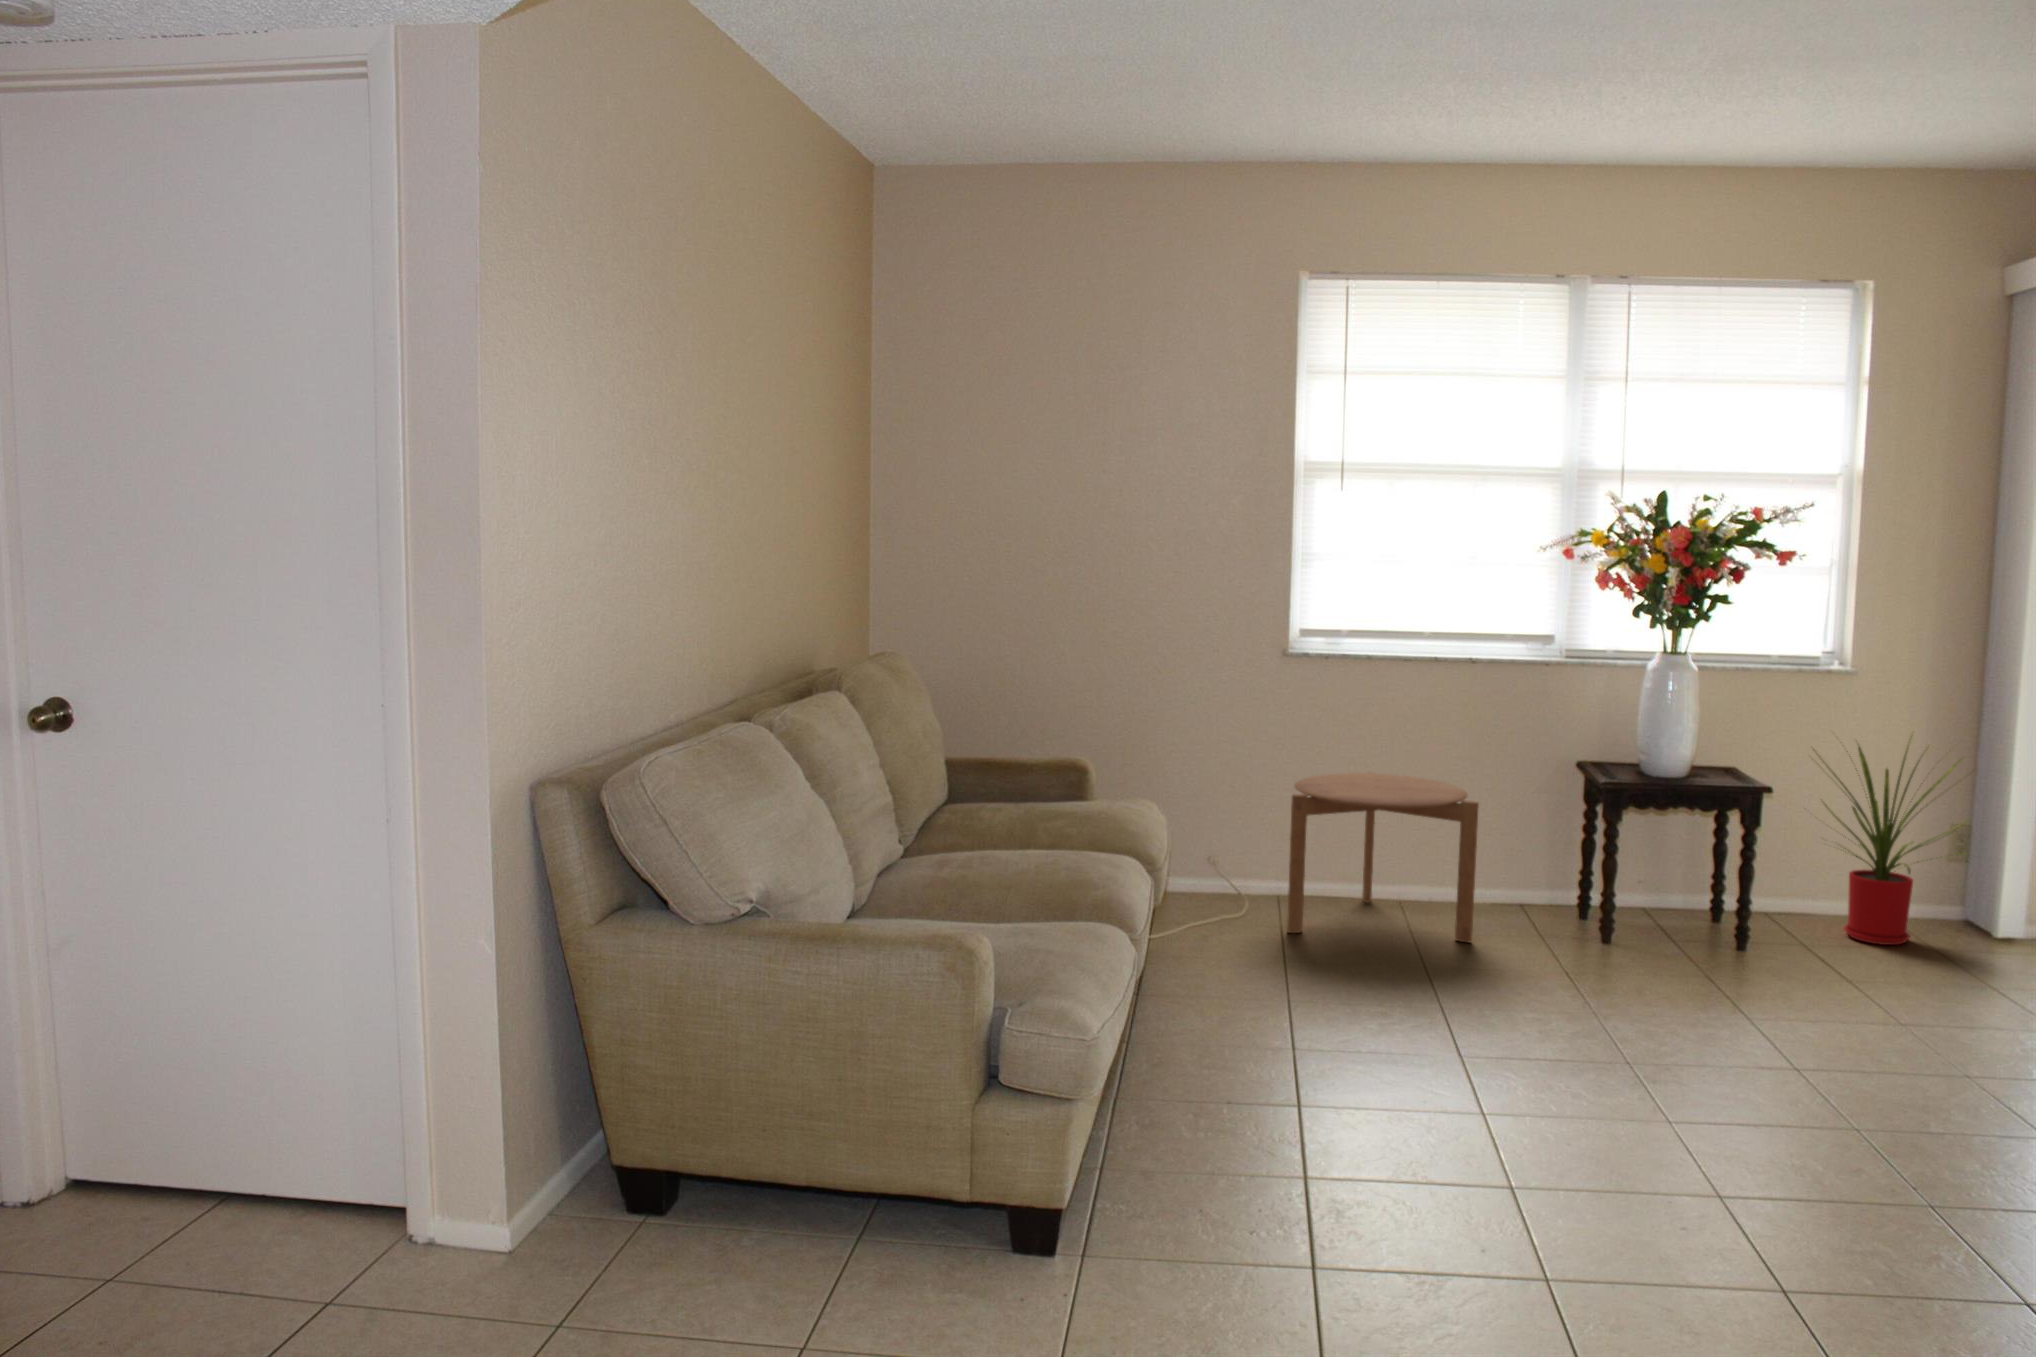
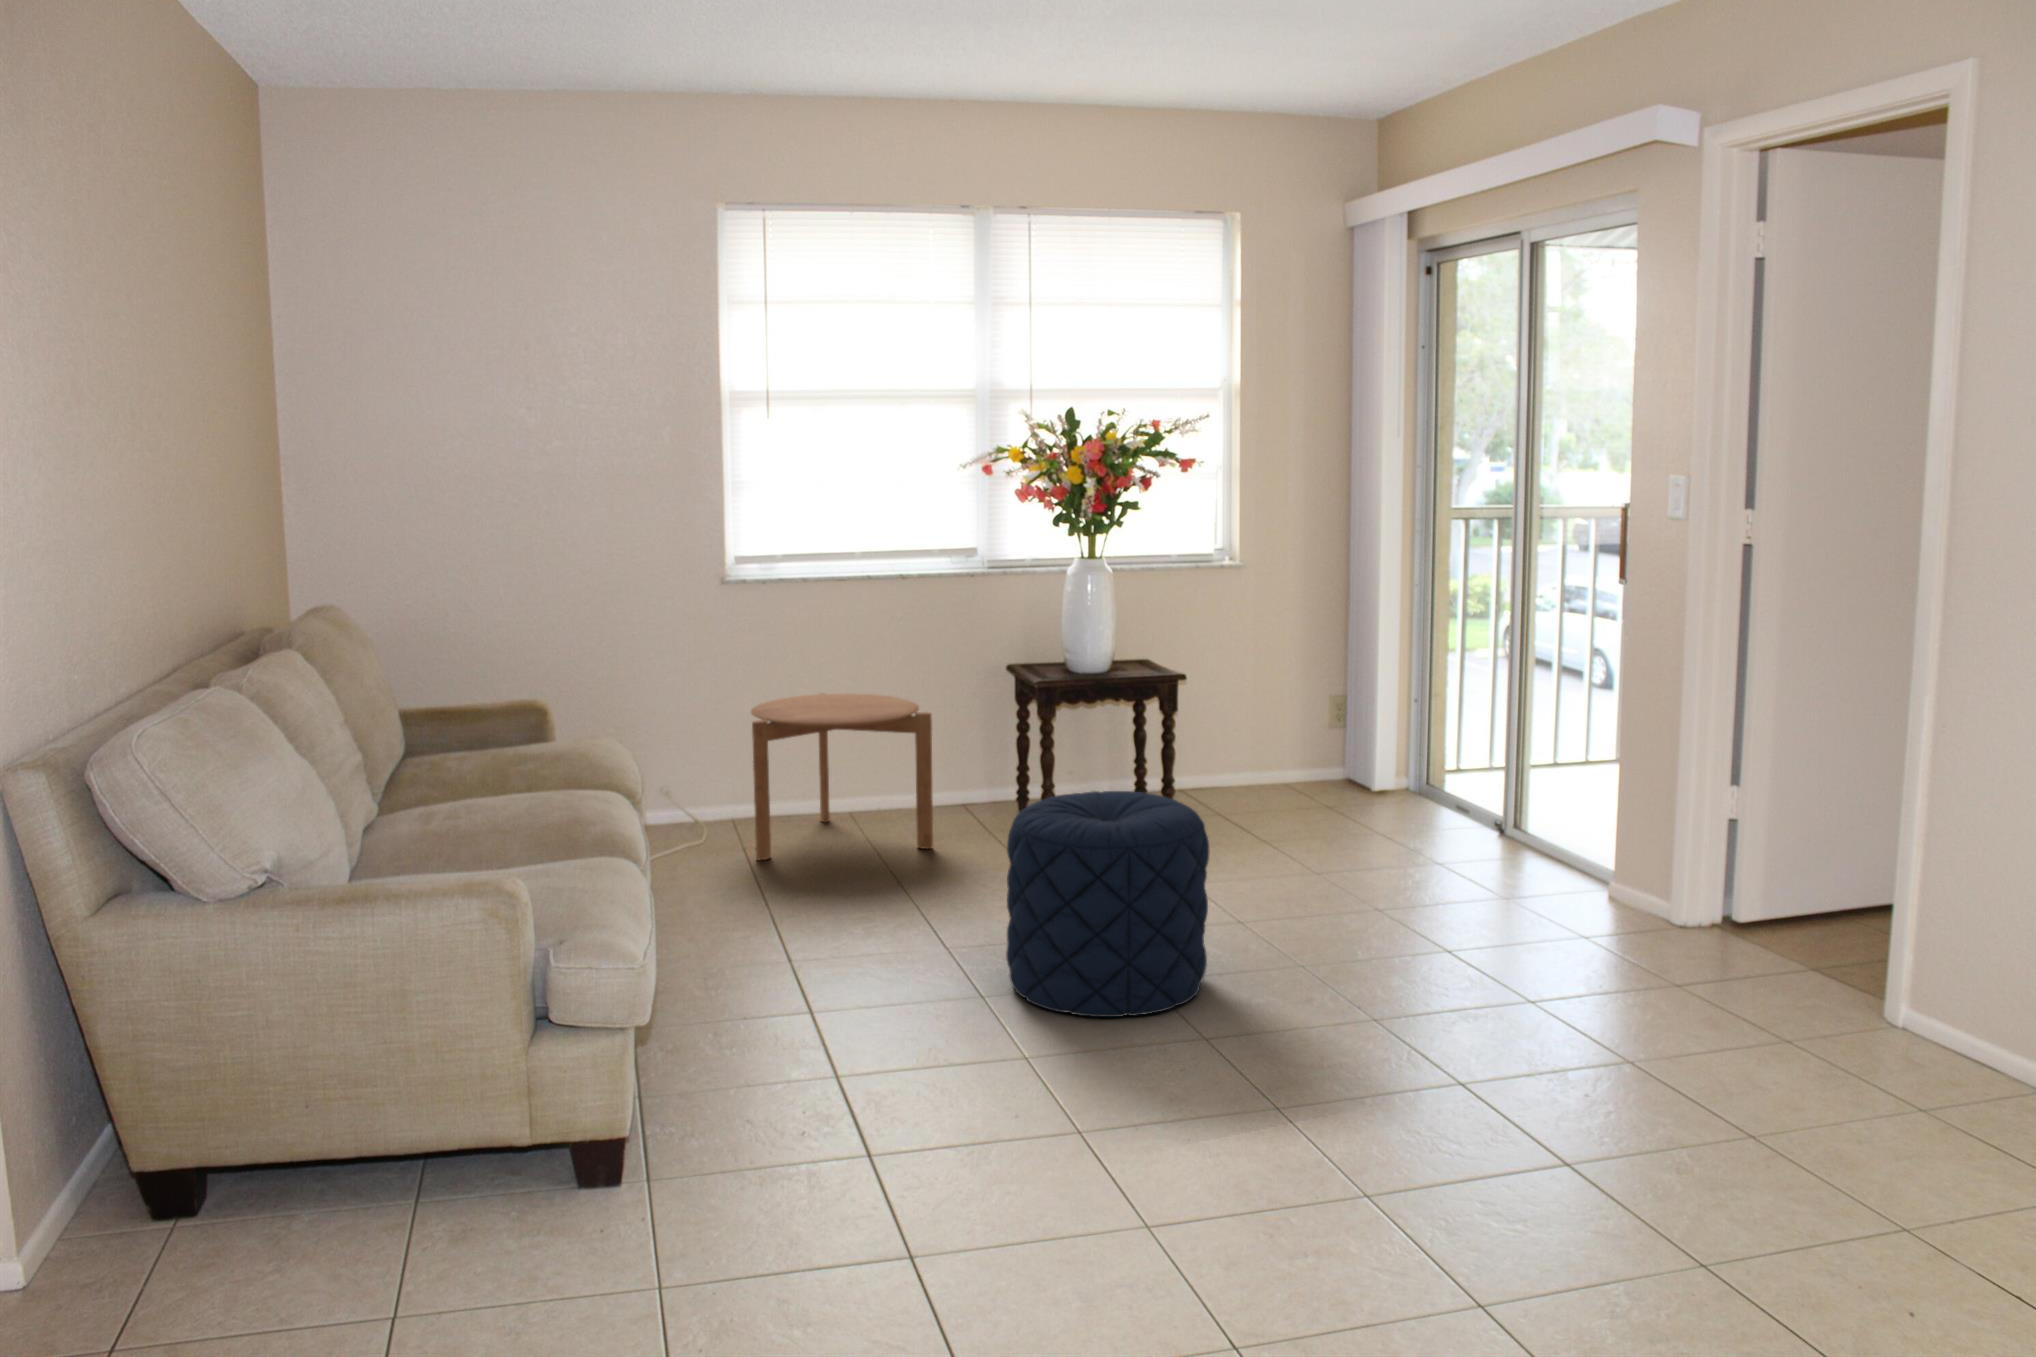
house plant: present [1812,739,1971,945] -> none [1205,616,1346,808]
pouf: none [1520,905,1771,1167] -> present [1006,791,1210,1017]

